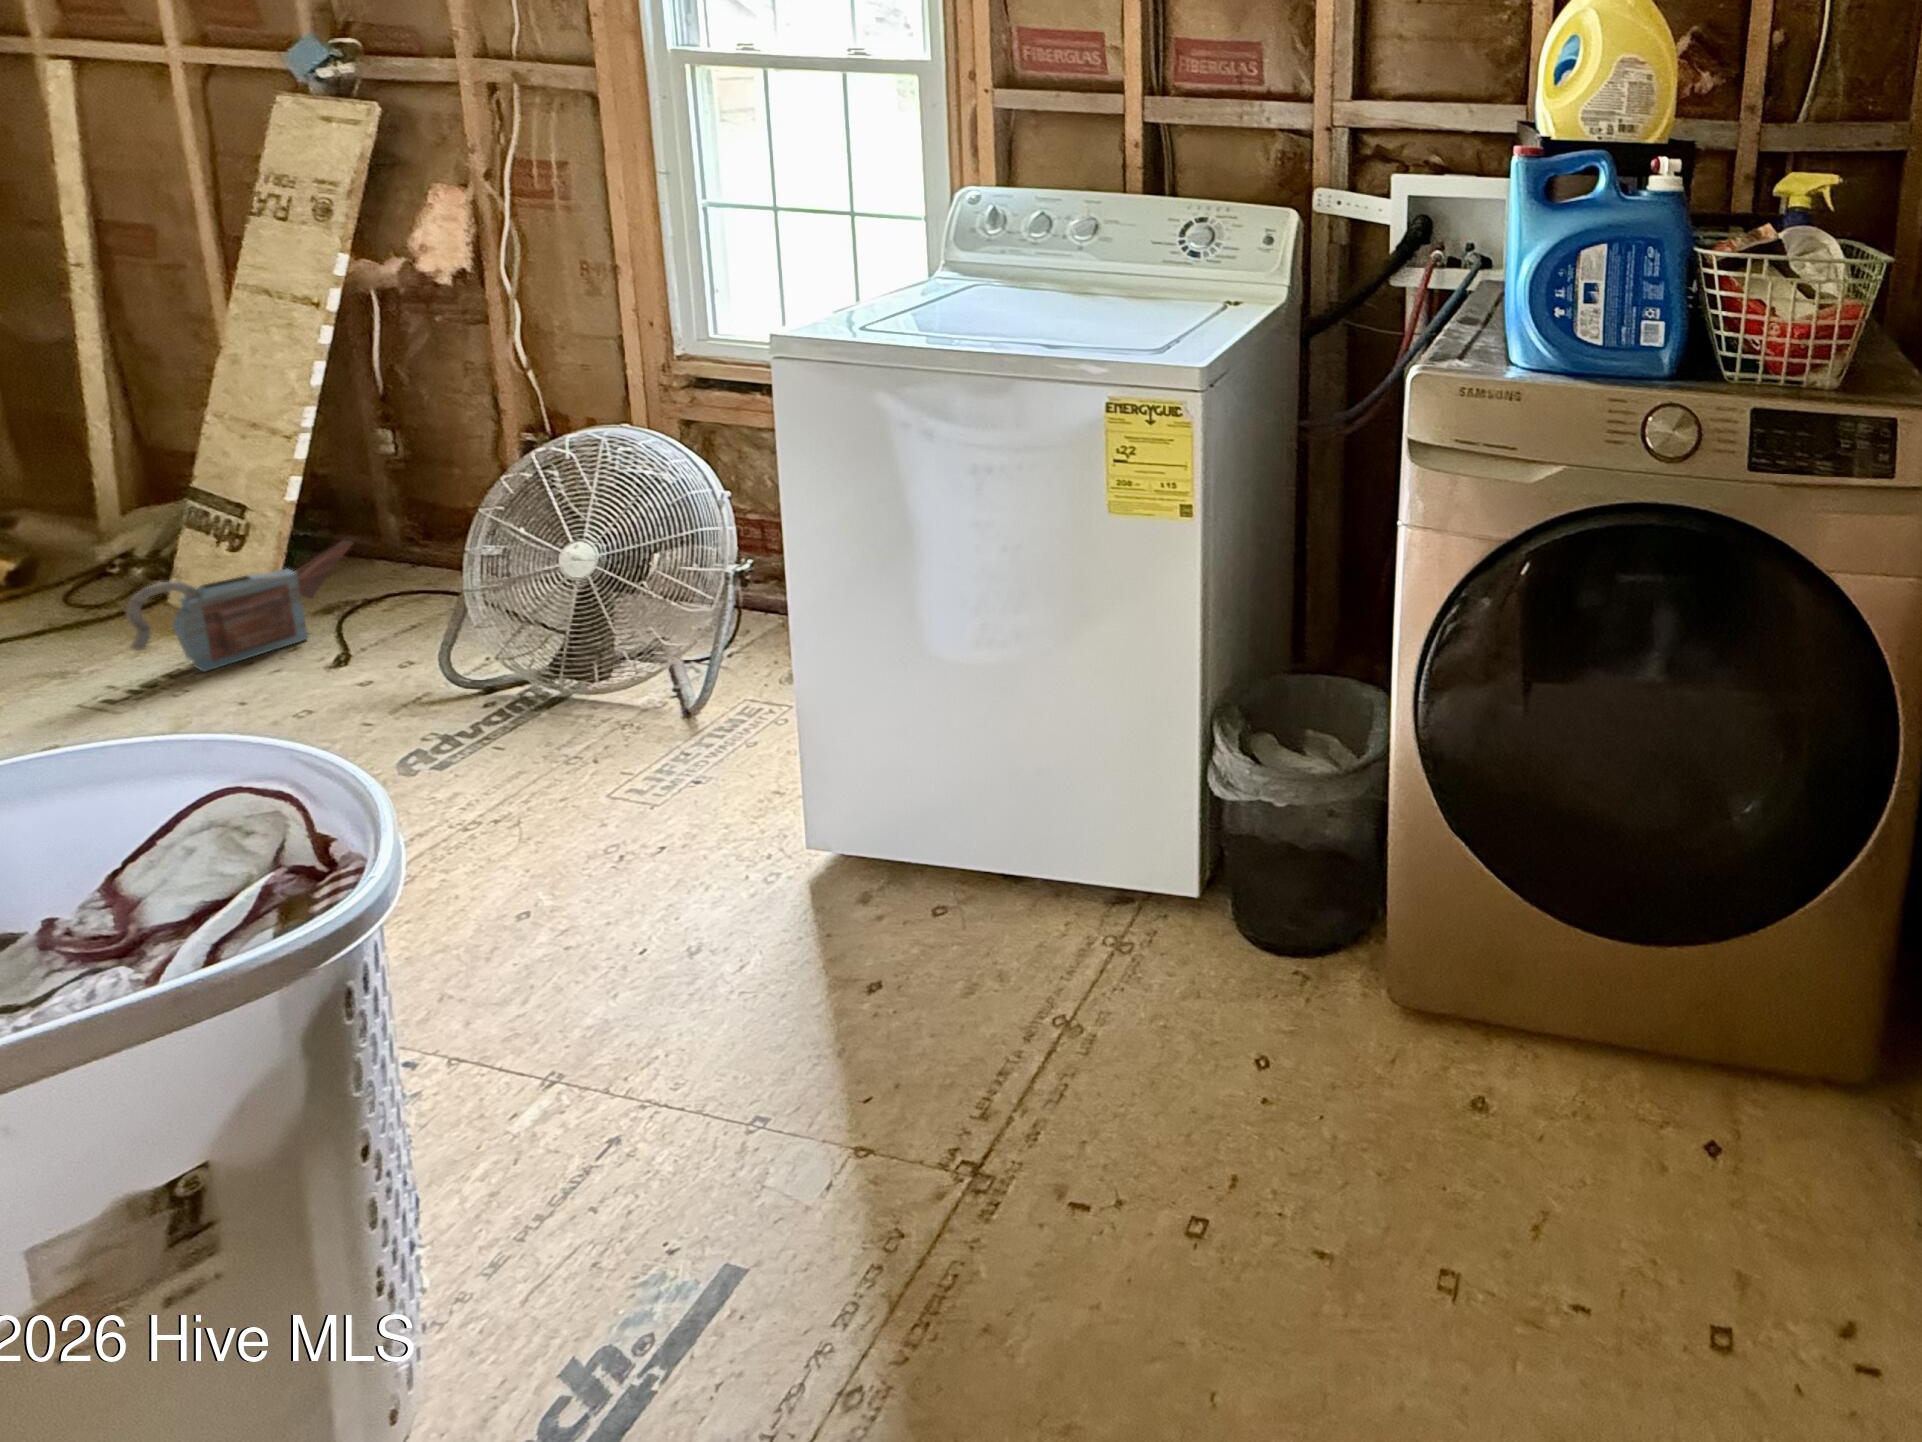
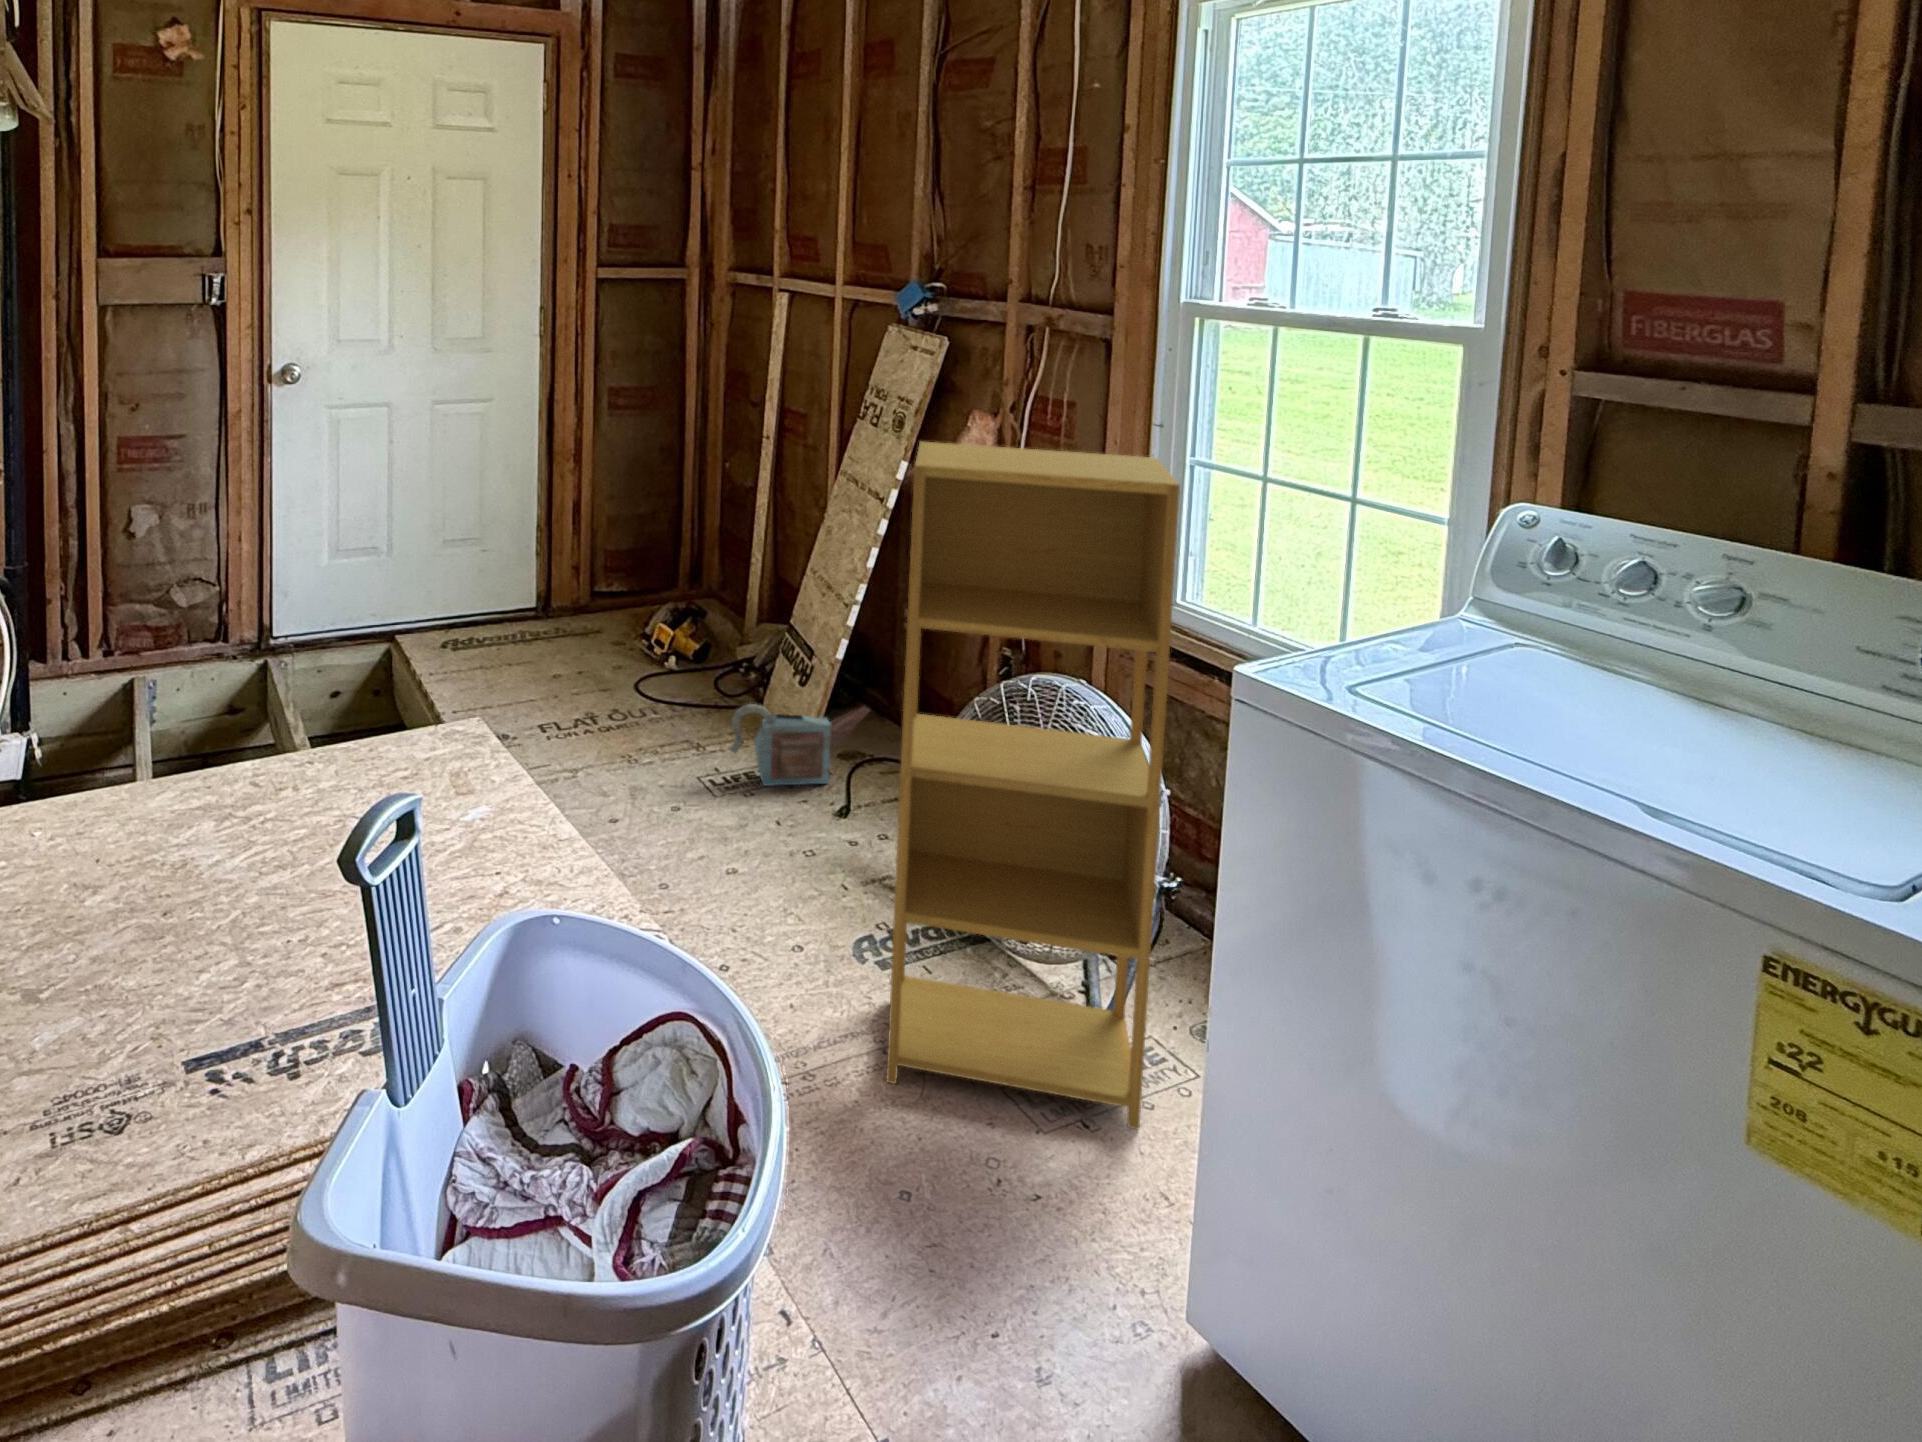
shelving unit: none [375,189,744,847] -> present [887,442,1180,1129]

